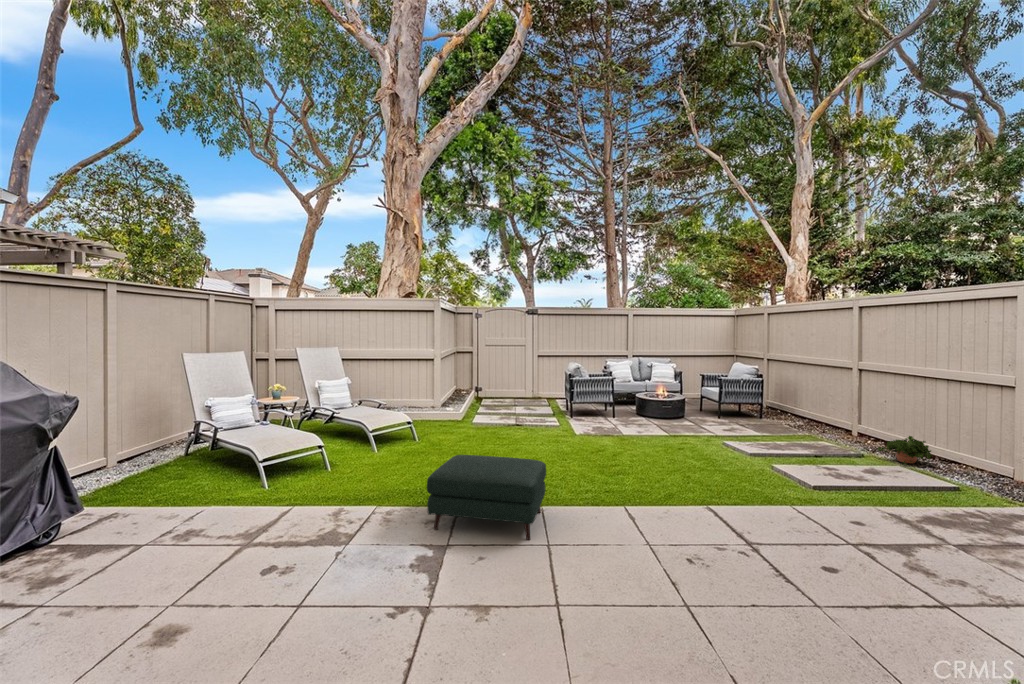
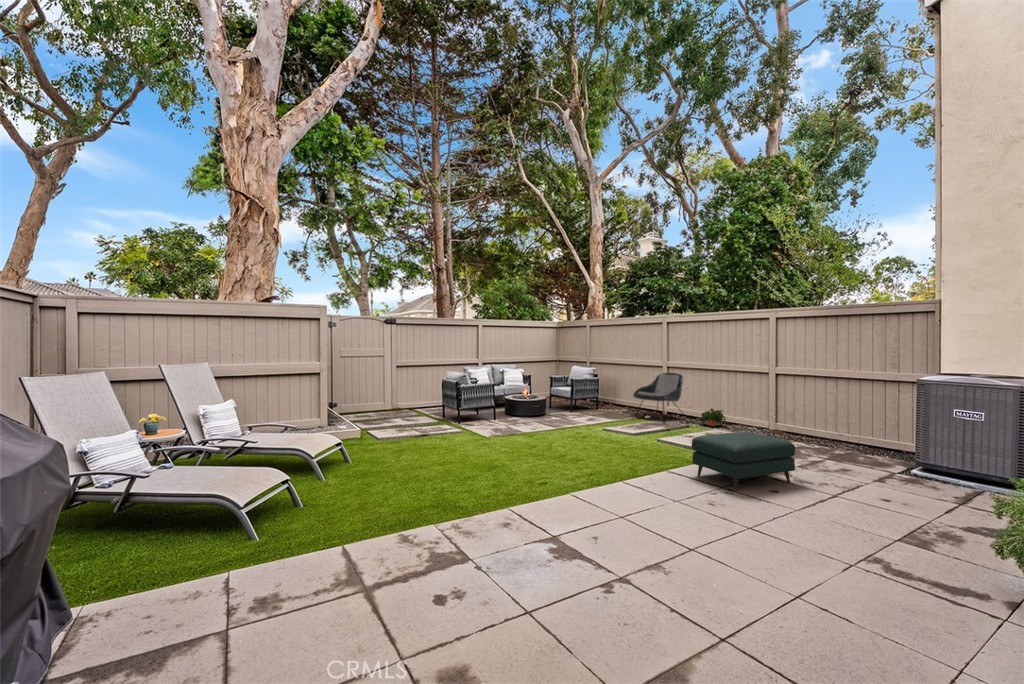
lounge chair: none [793,378,879,448] -> present [633,373,686,422]
ottoman: present [427,455,546,540] -> present [692,432,795,491]

